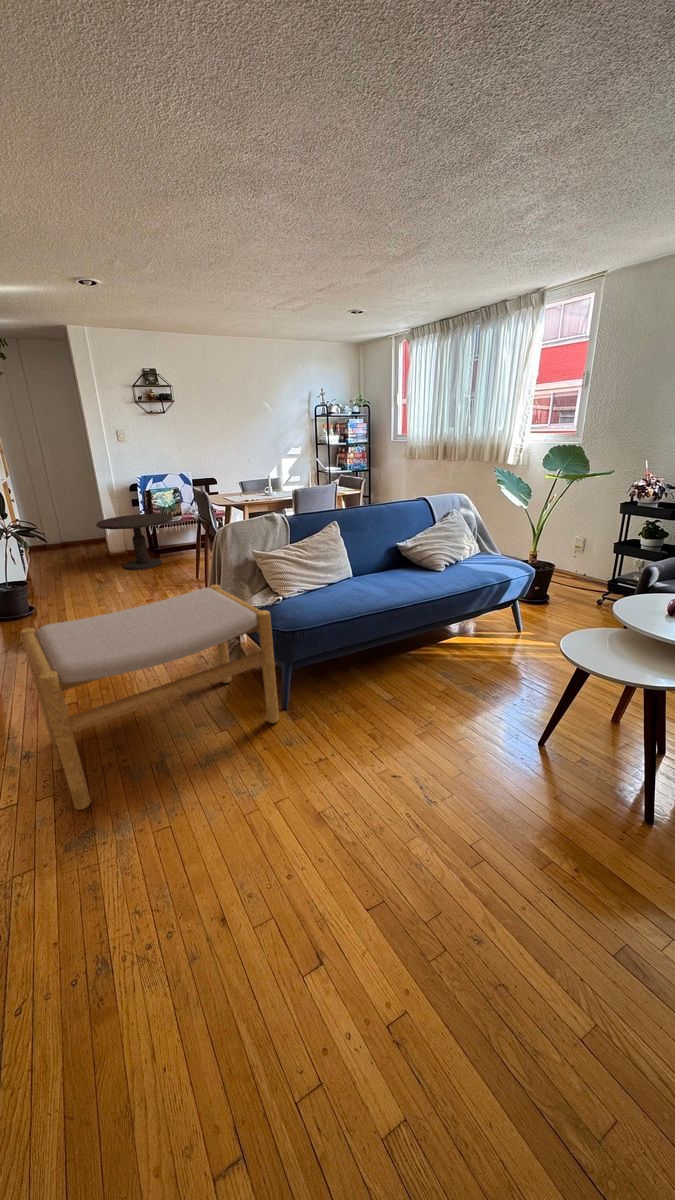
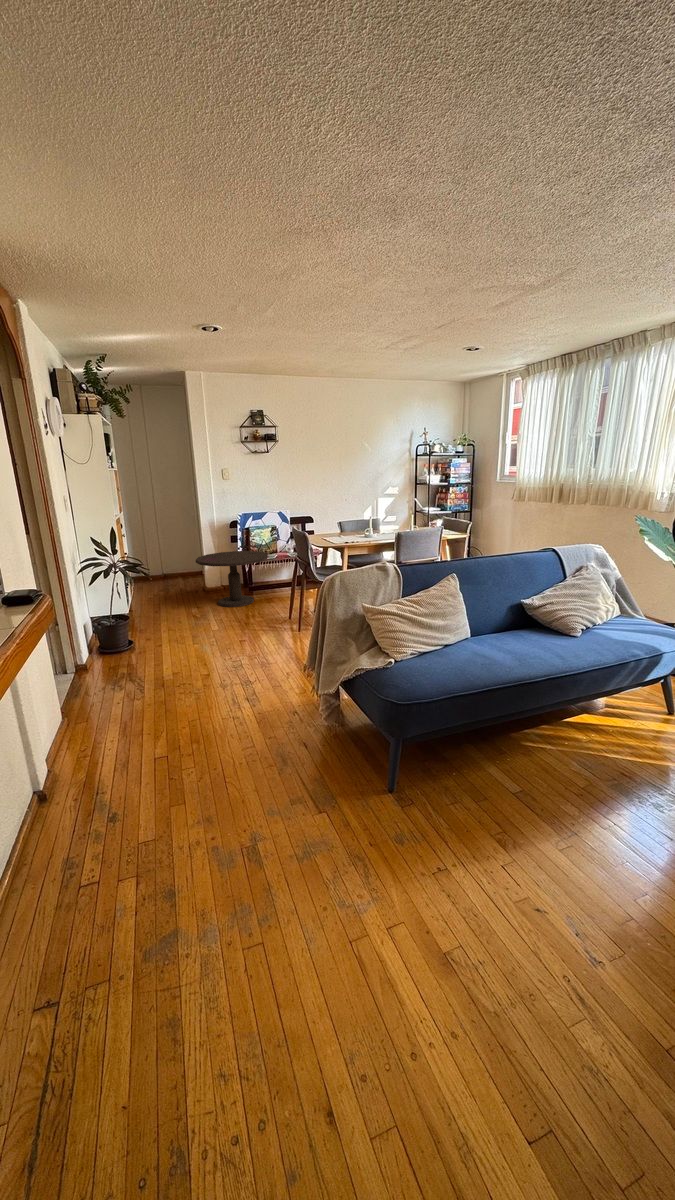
footstool: present [20,584,279,810] -> none [118,639,385,901]

